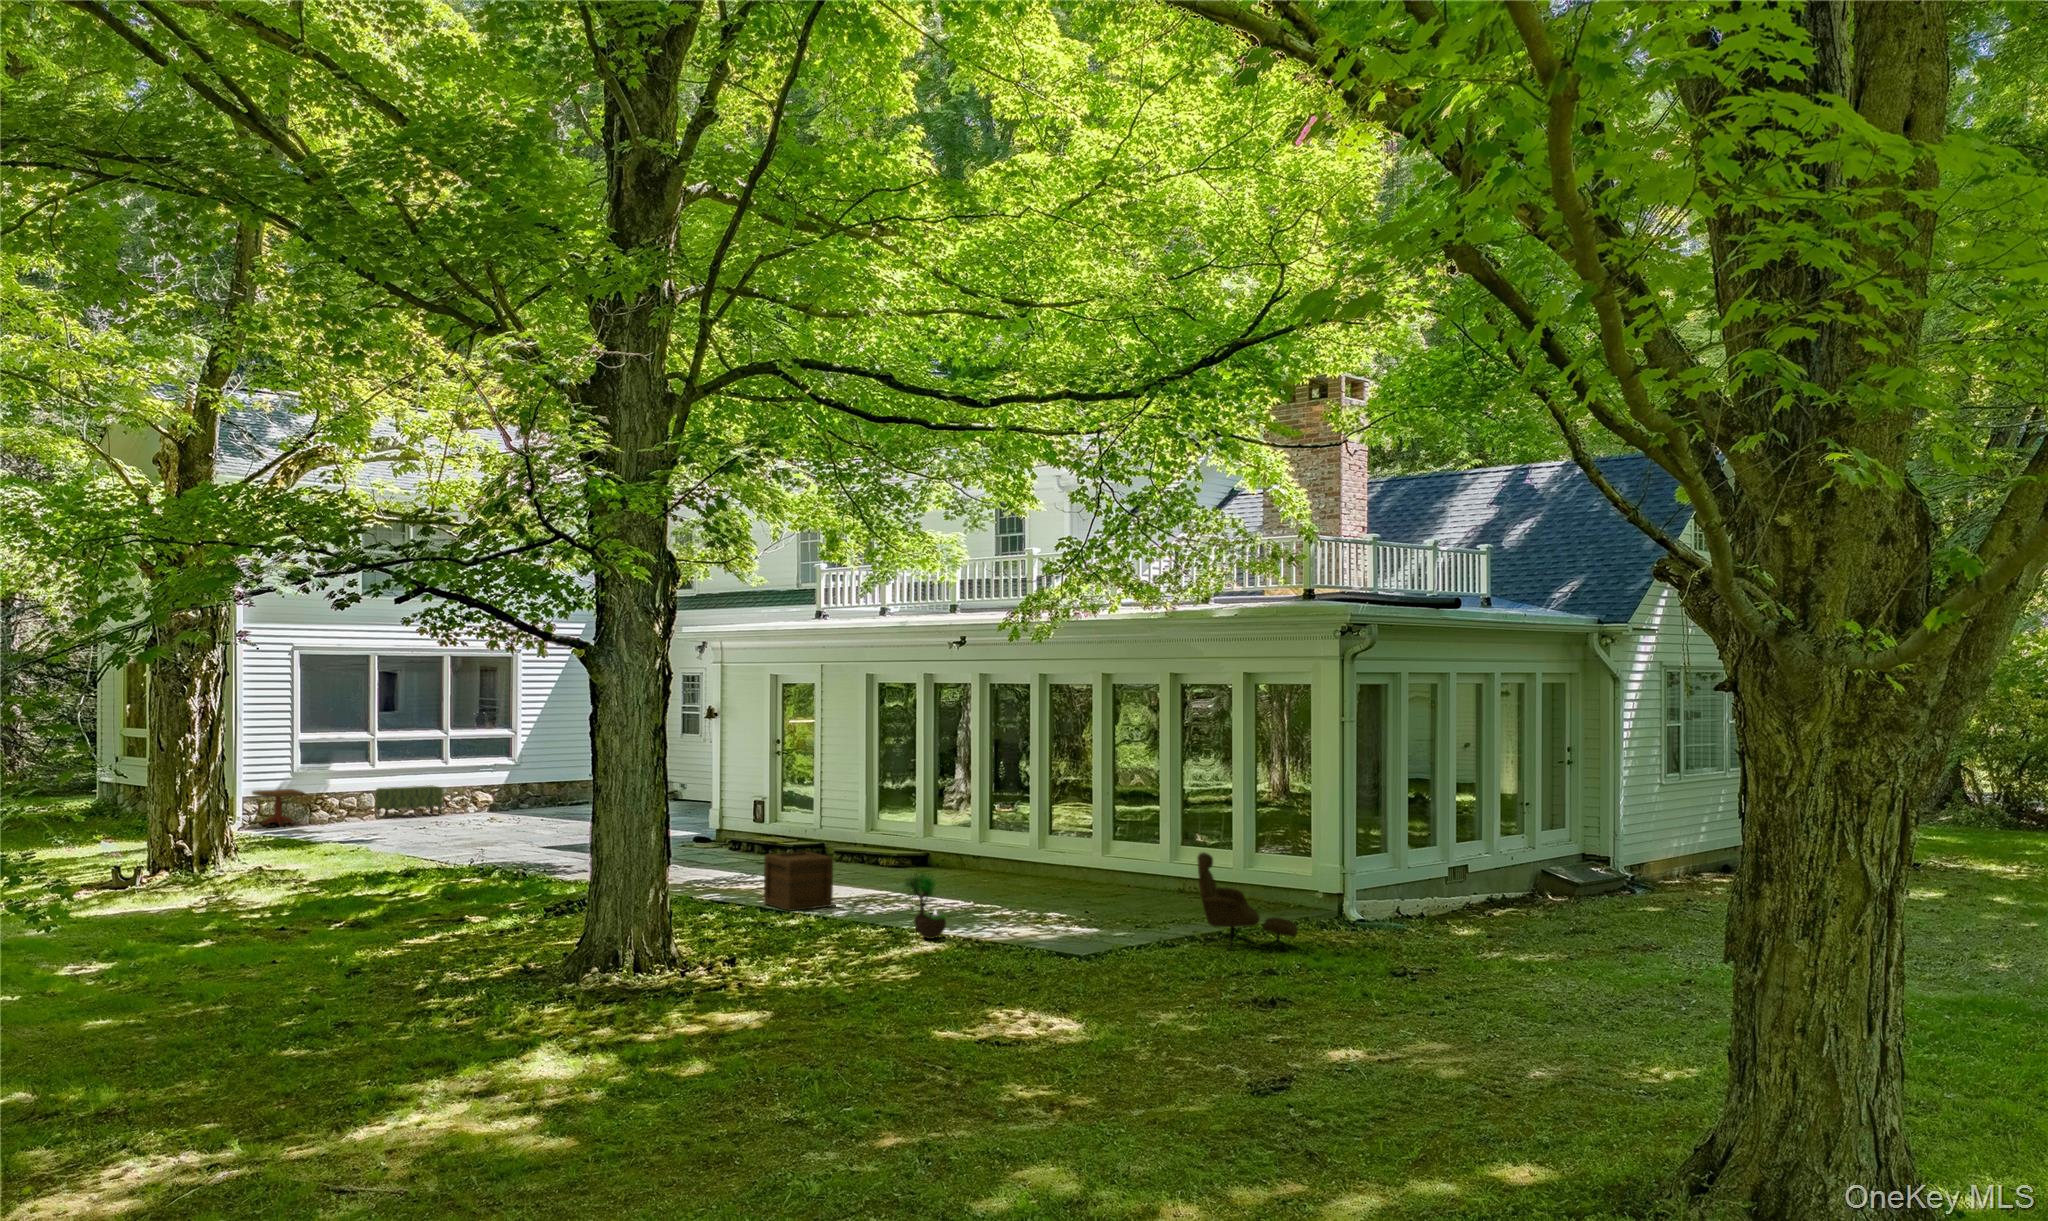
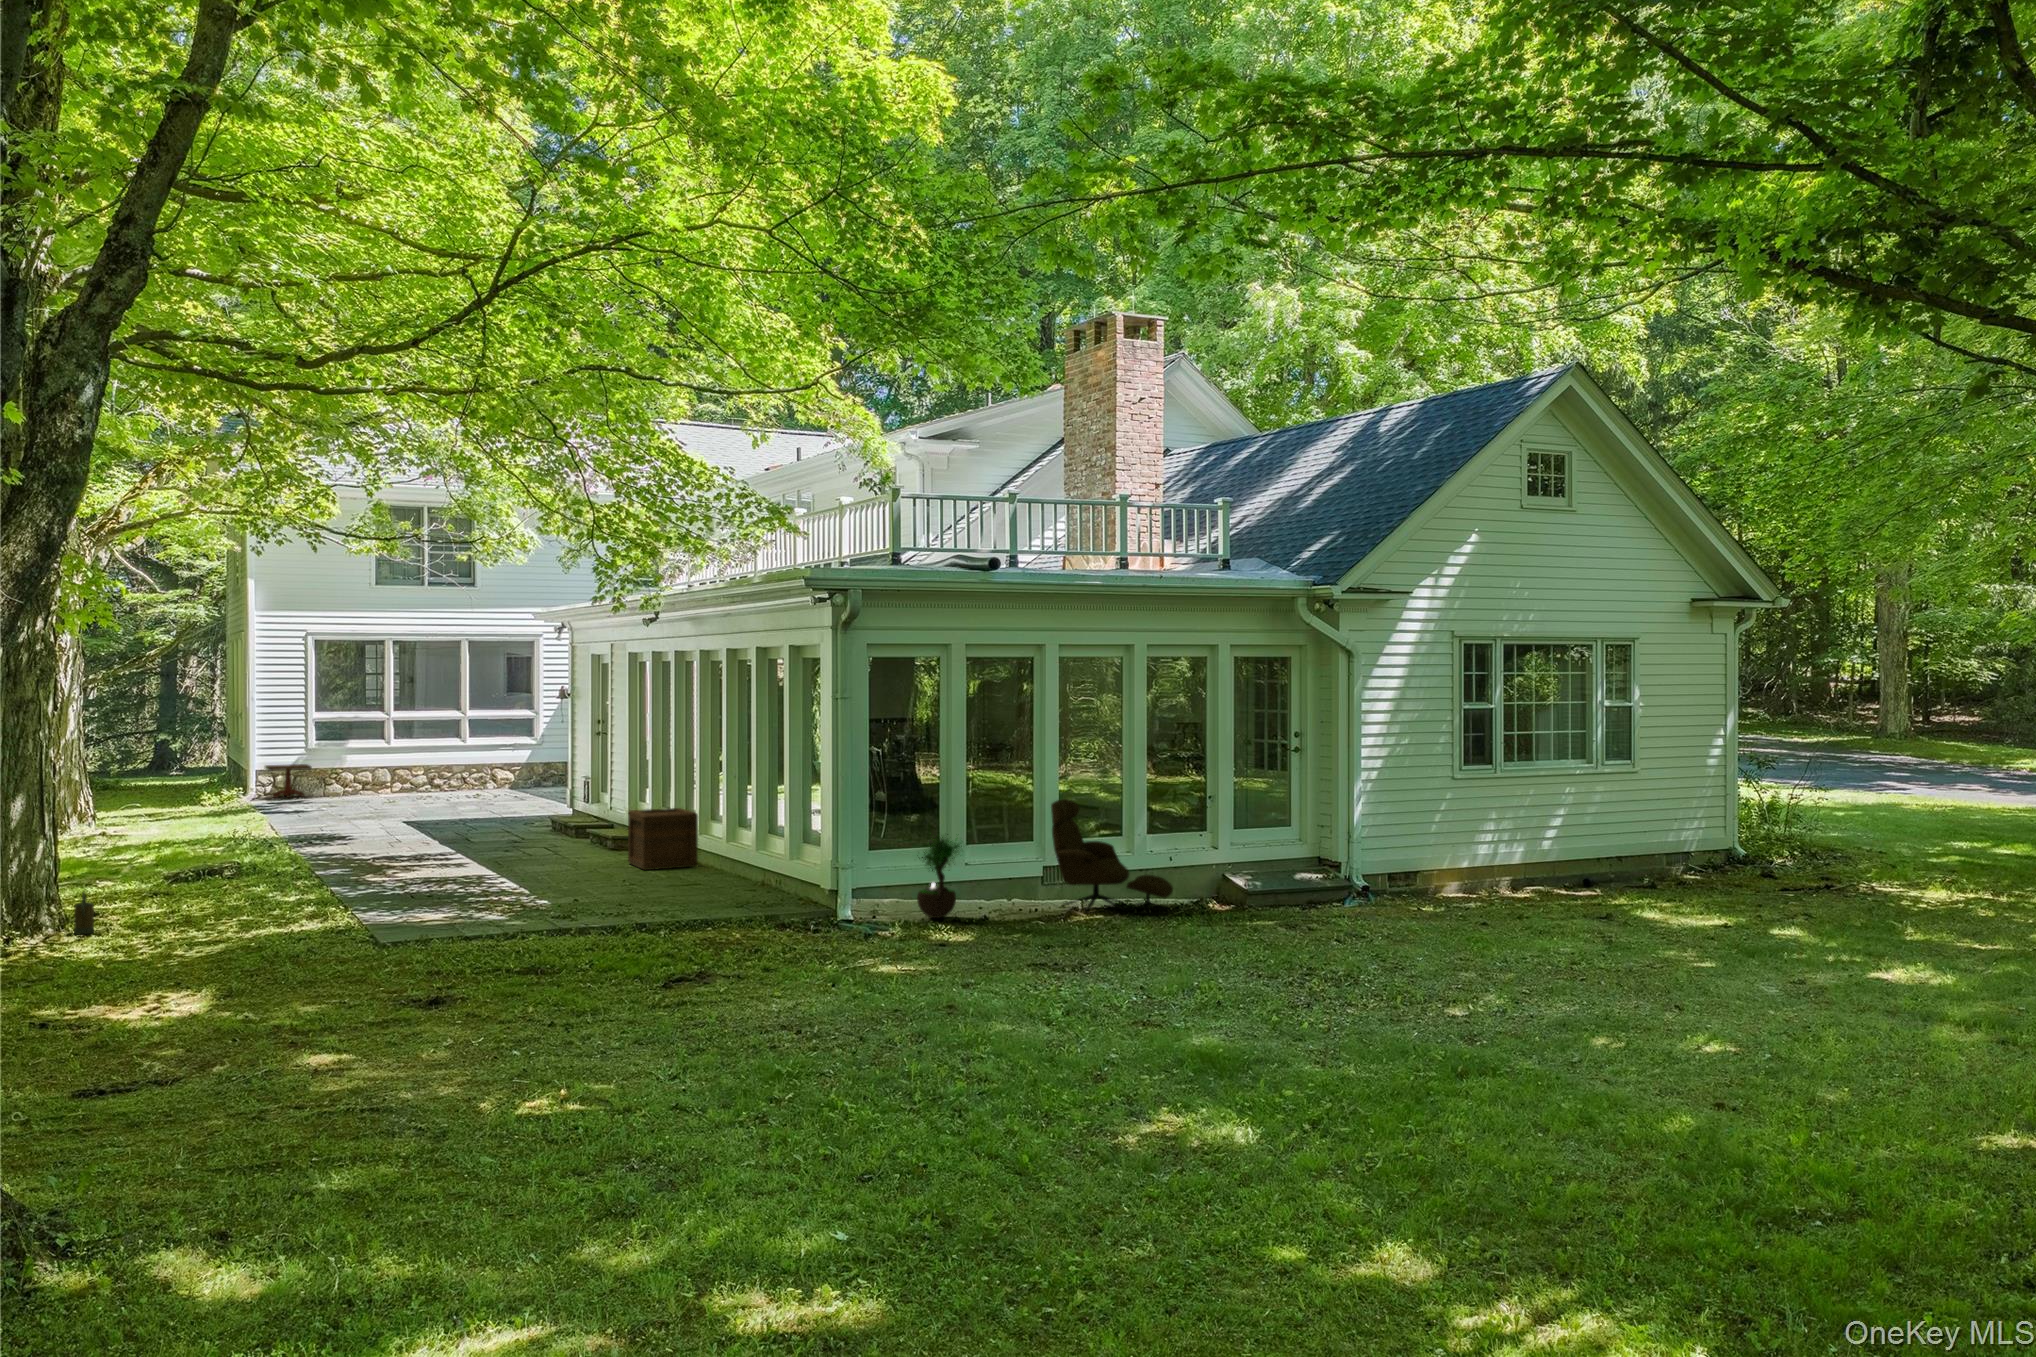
bench: present [376,786,444,818] -> none [392,763,456,793]
potted tree: present [902,873,946,939] -> present [917,834,962,918]
watering can: none [385,941,401,979] -> present [74,892,94,934]

